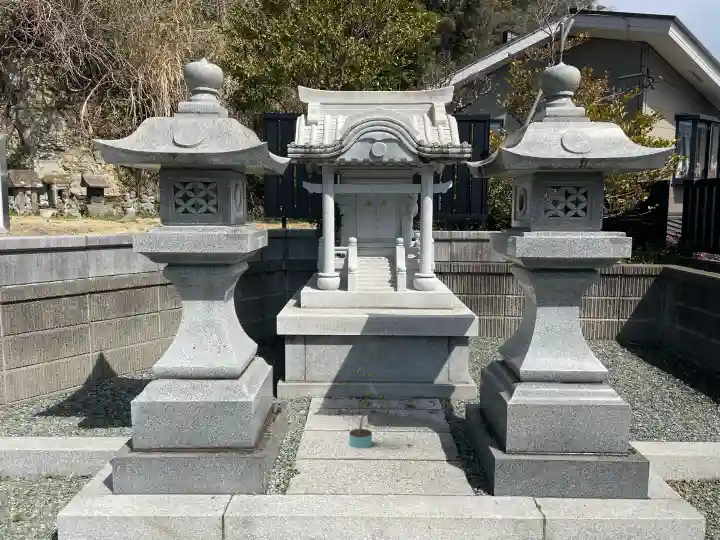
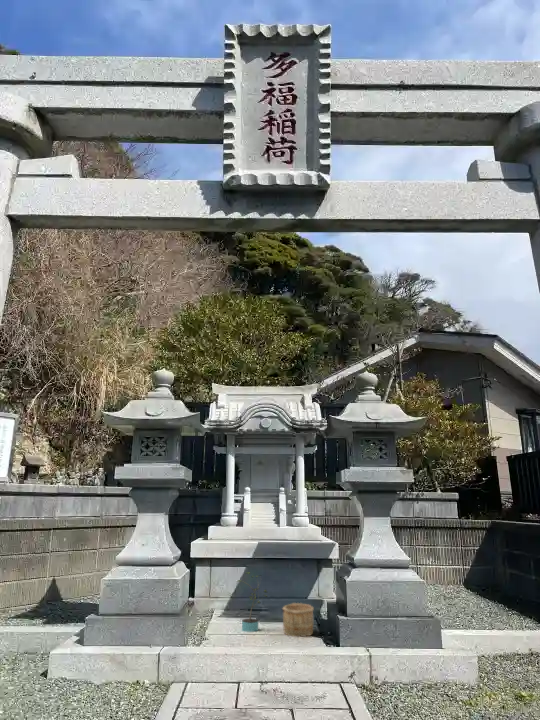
wooden bucket: none [406,413,451,460] -> present [283,603,314,637]

